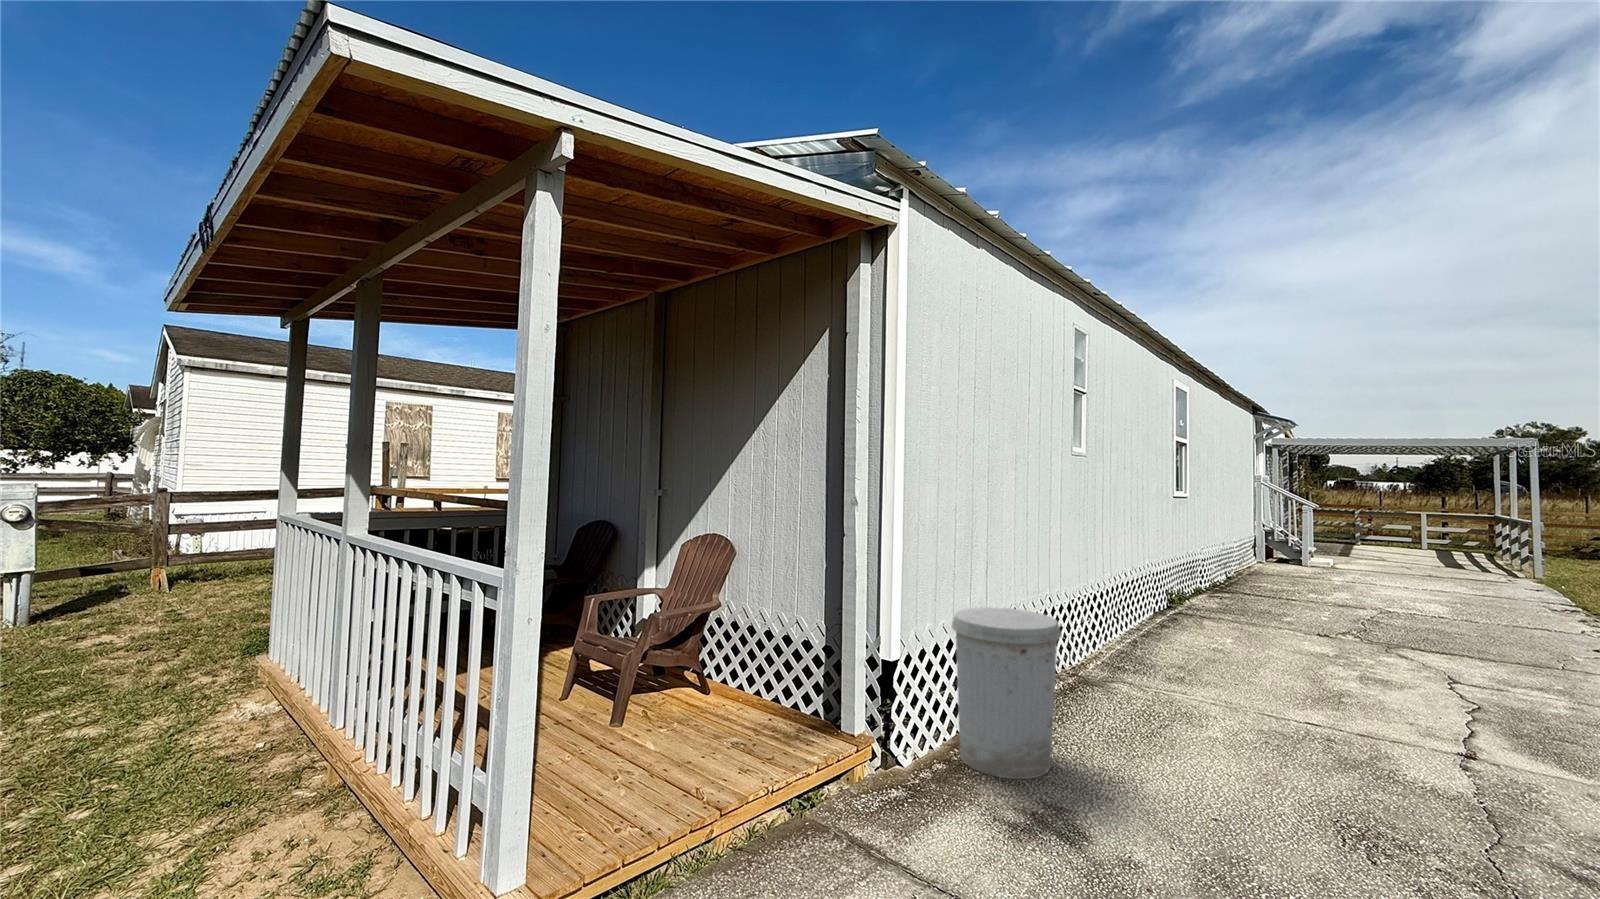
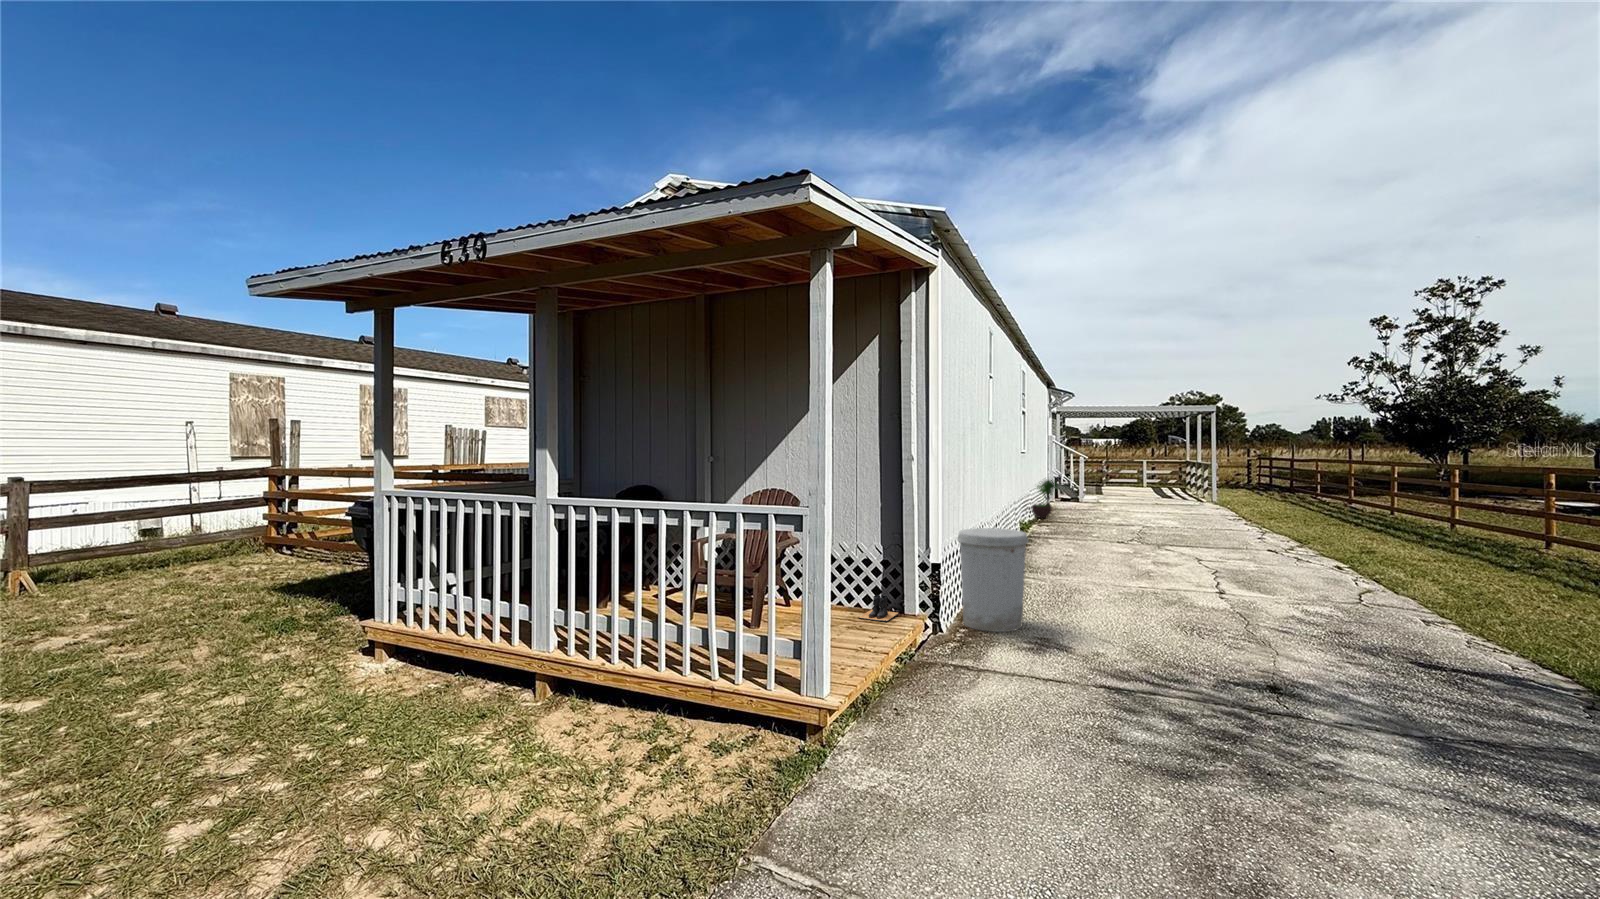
potted tree: none [1216,529,1255,585] -> present [1032,480,1057,518]
boots: none [772,697,835,742] -> present [859,595,898,622]

